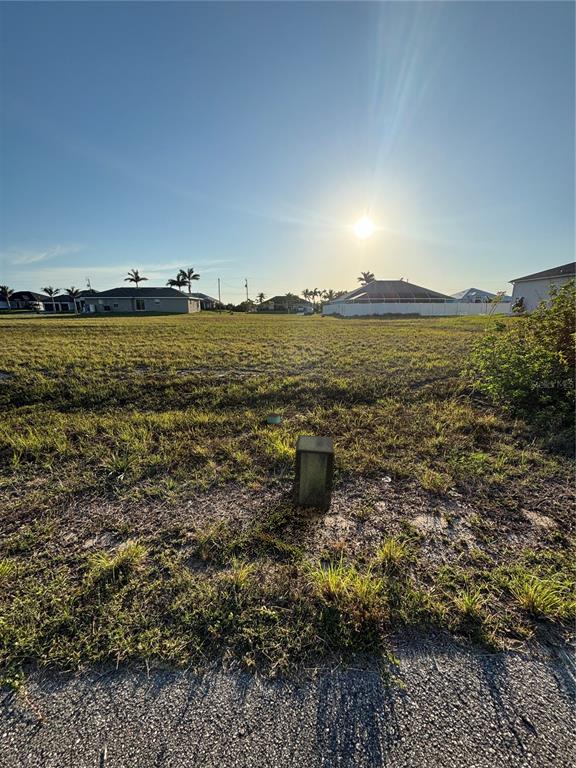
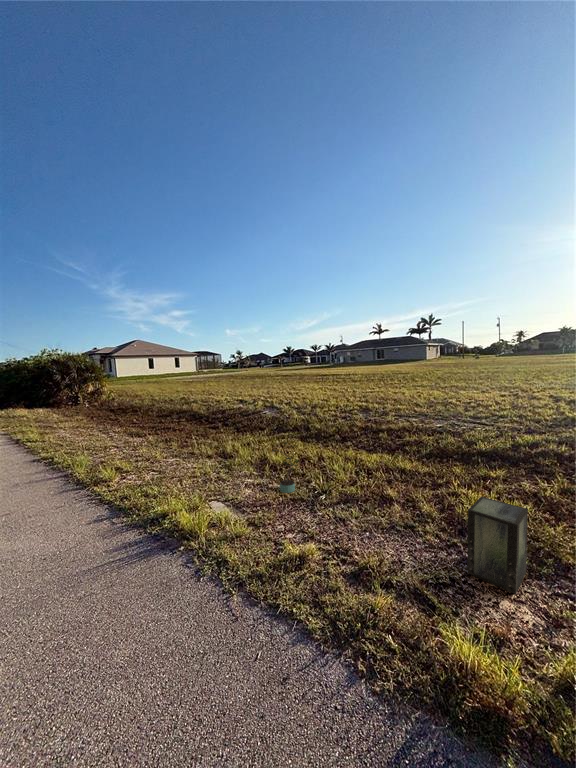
potted plant: present [264,381,288,424] -> present [272,442,299,493]

